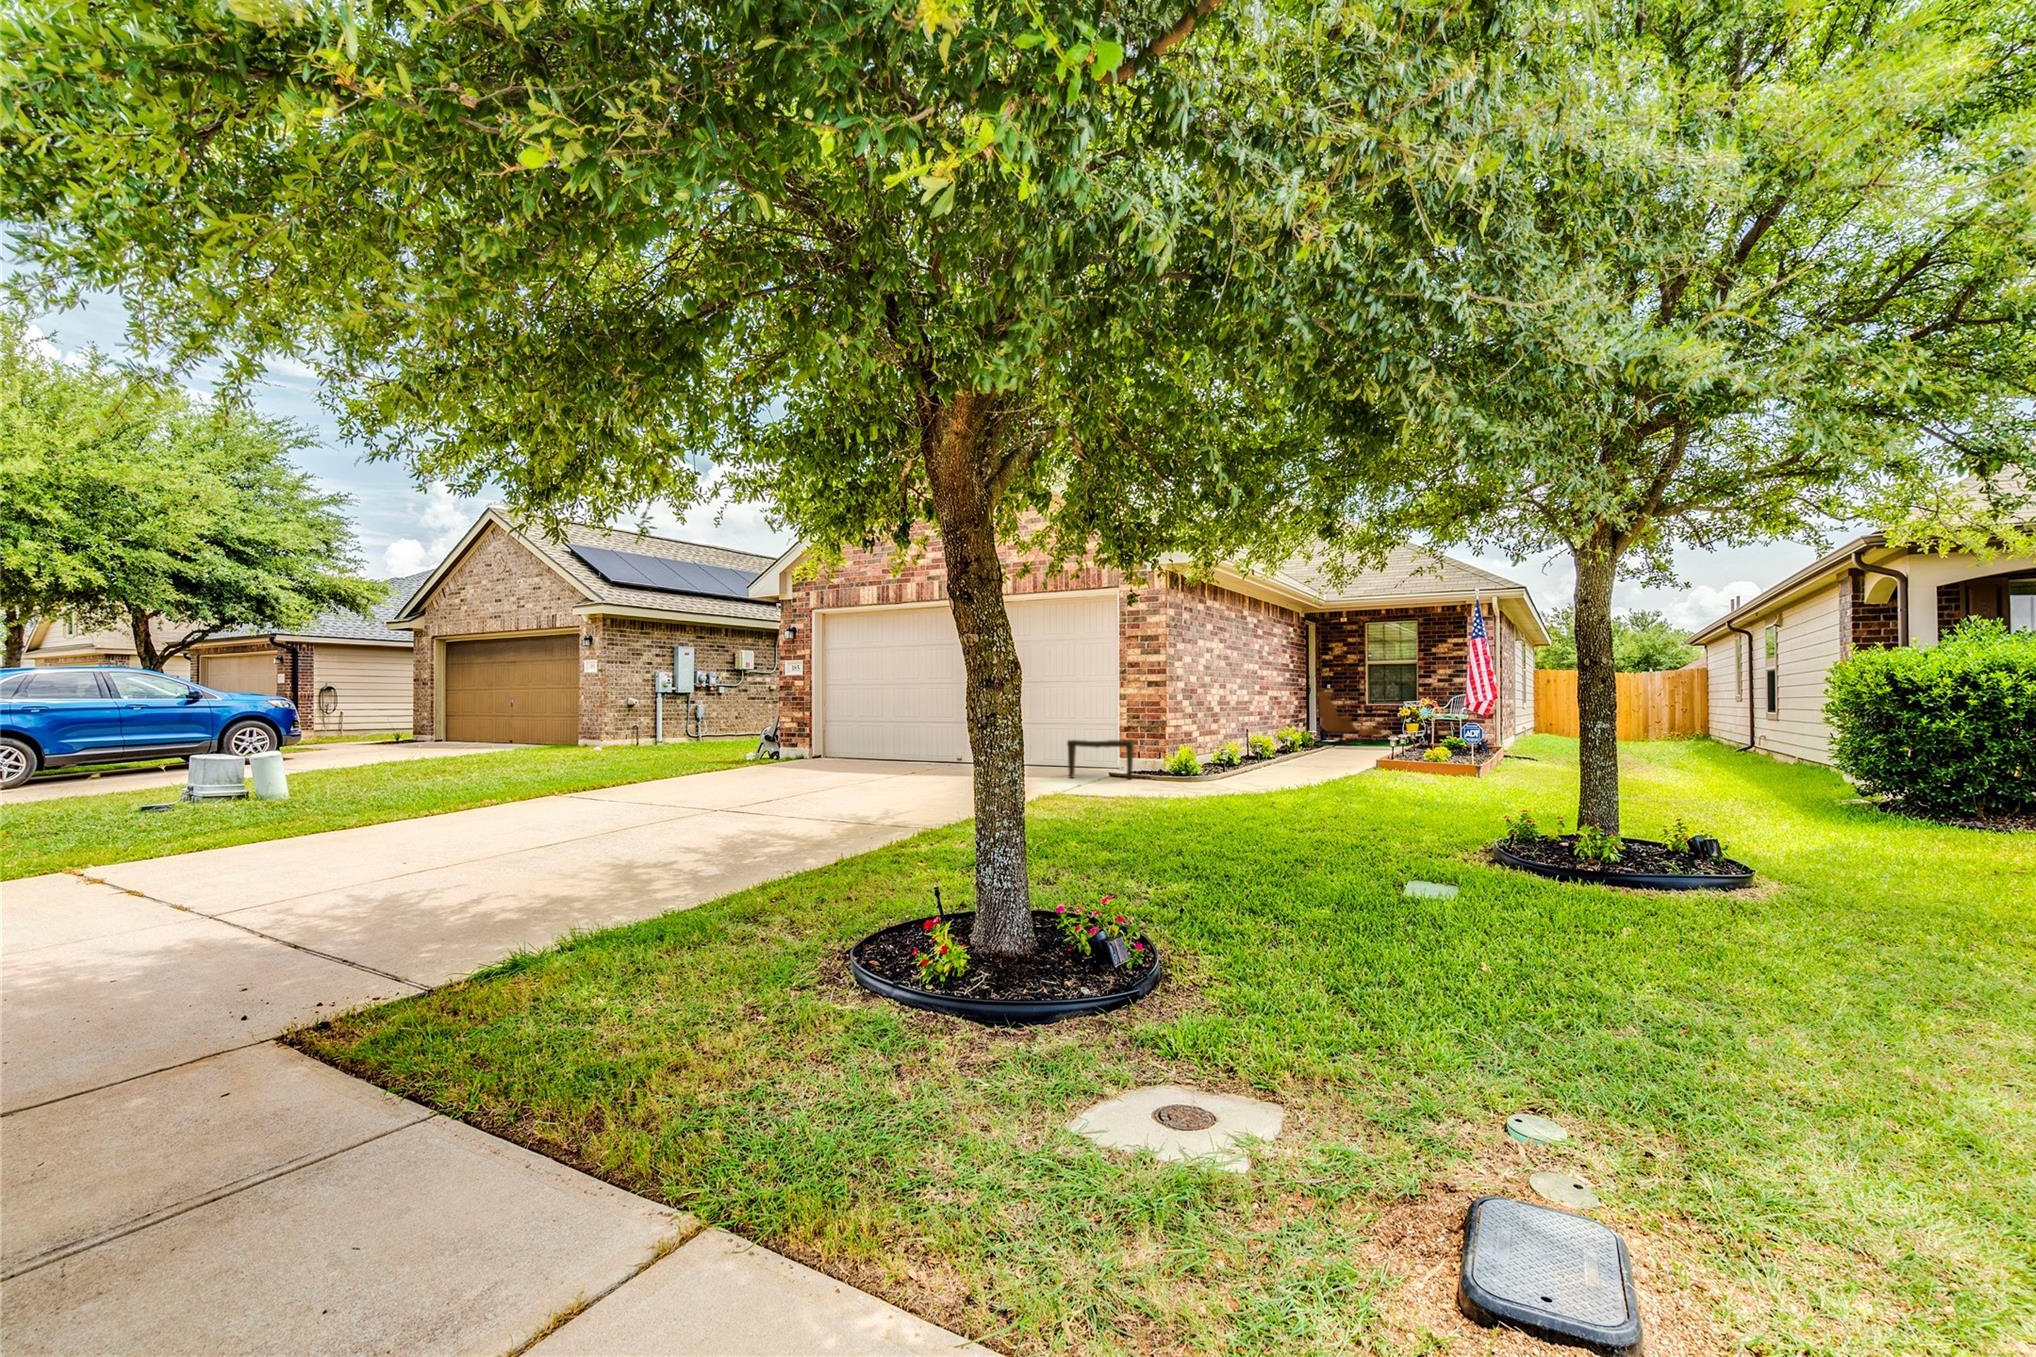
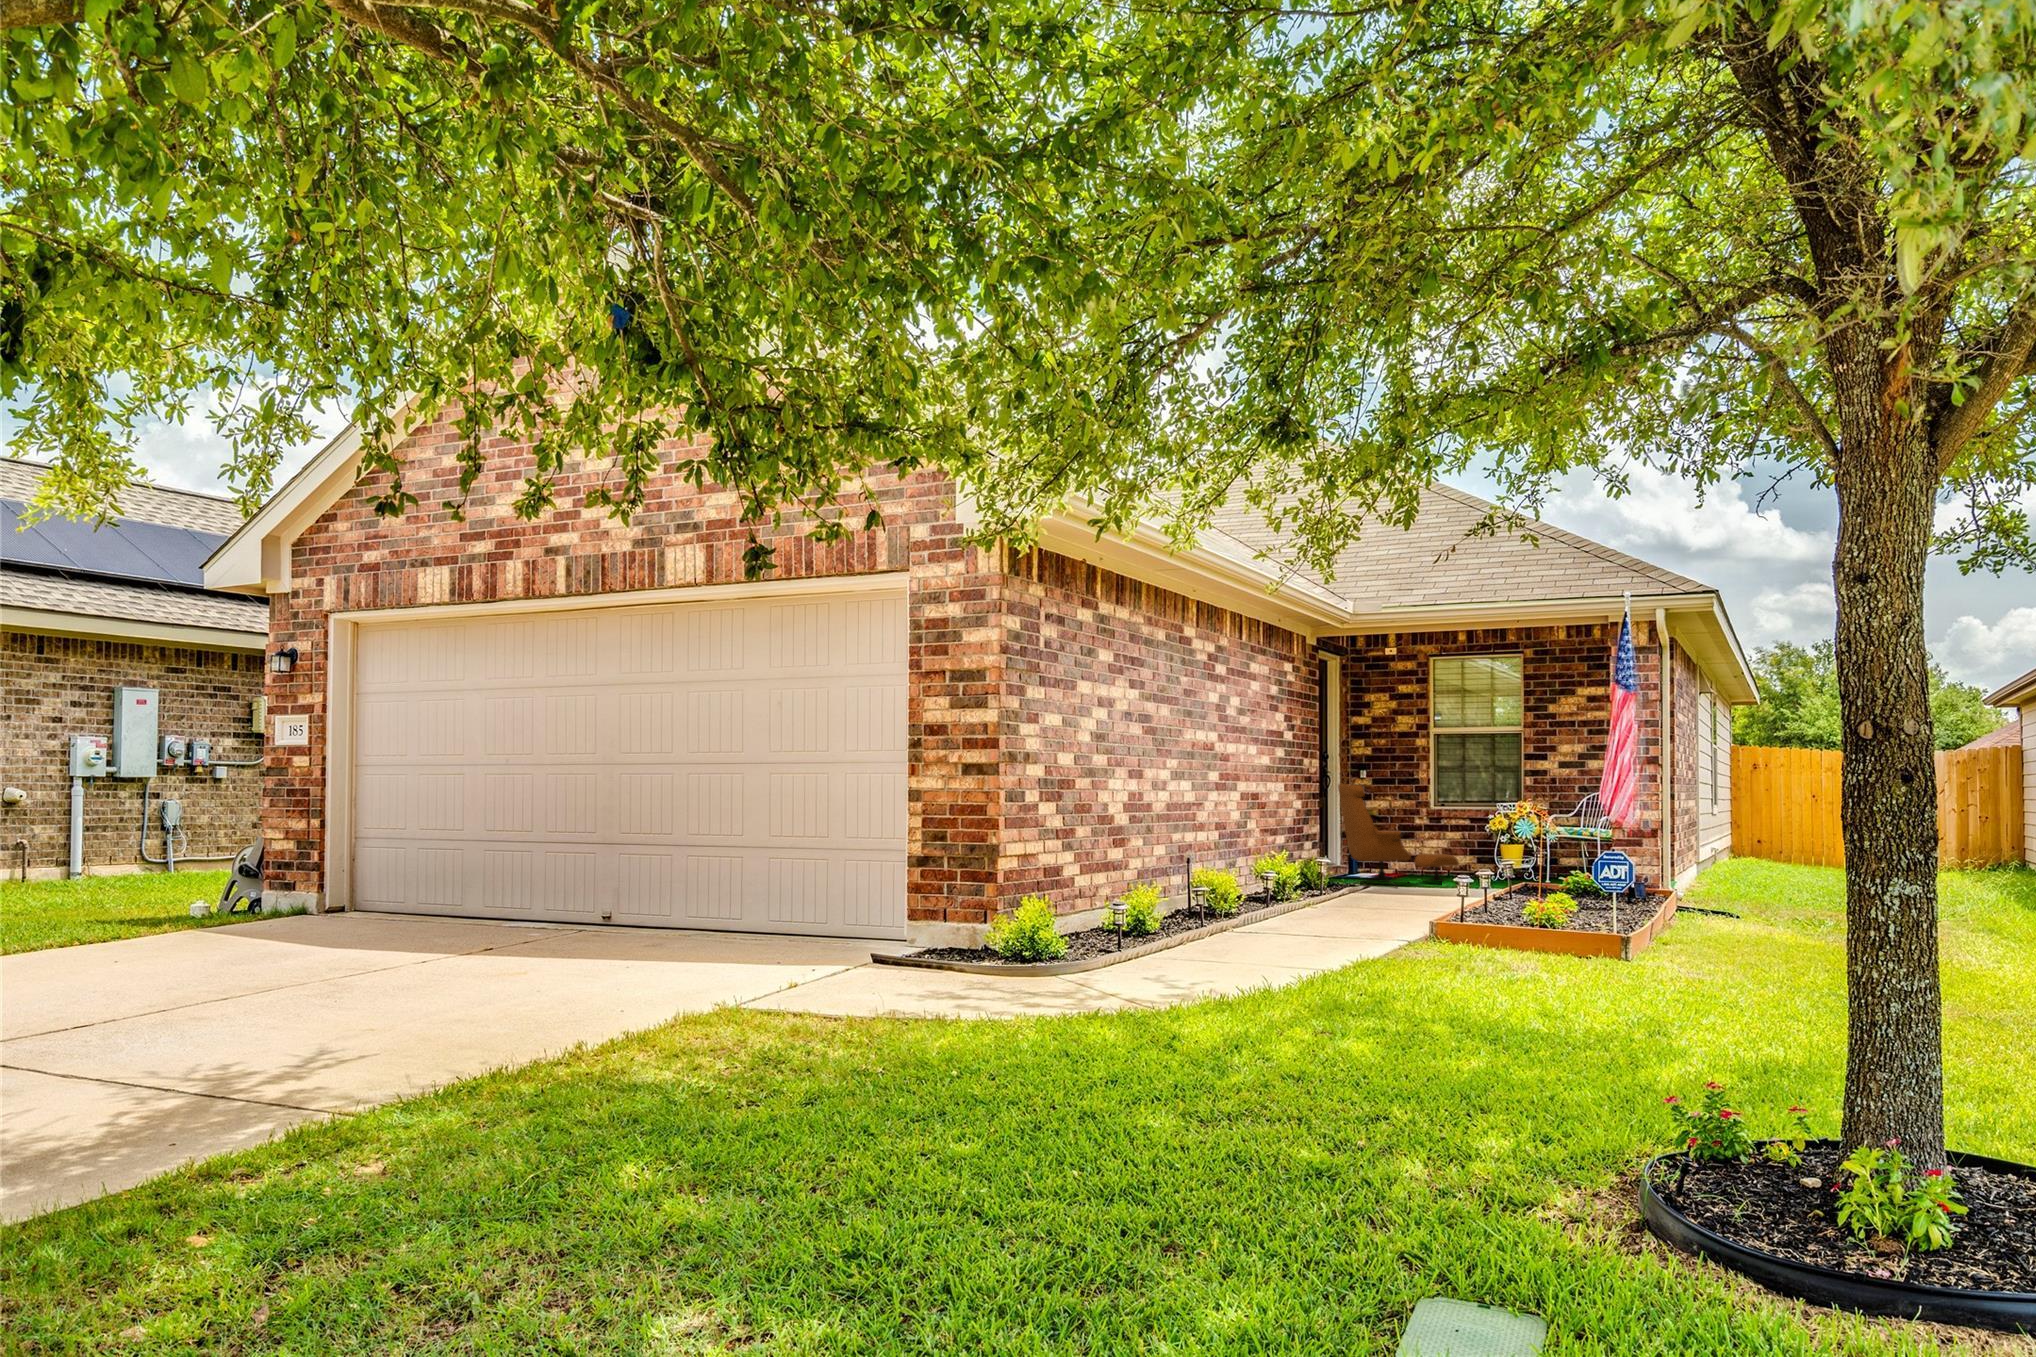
bench: present [1067,740,1135,779] -> none [792,881,937,966]

